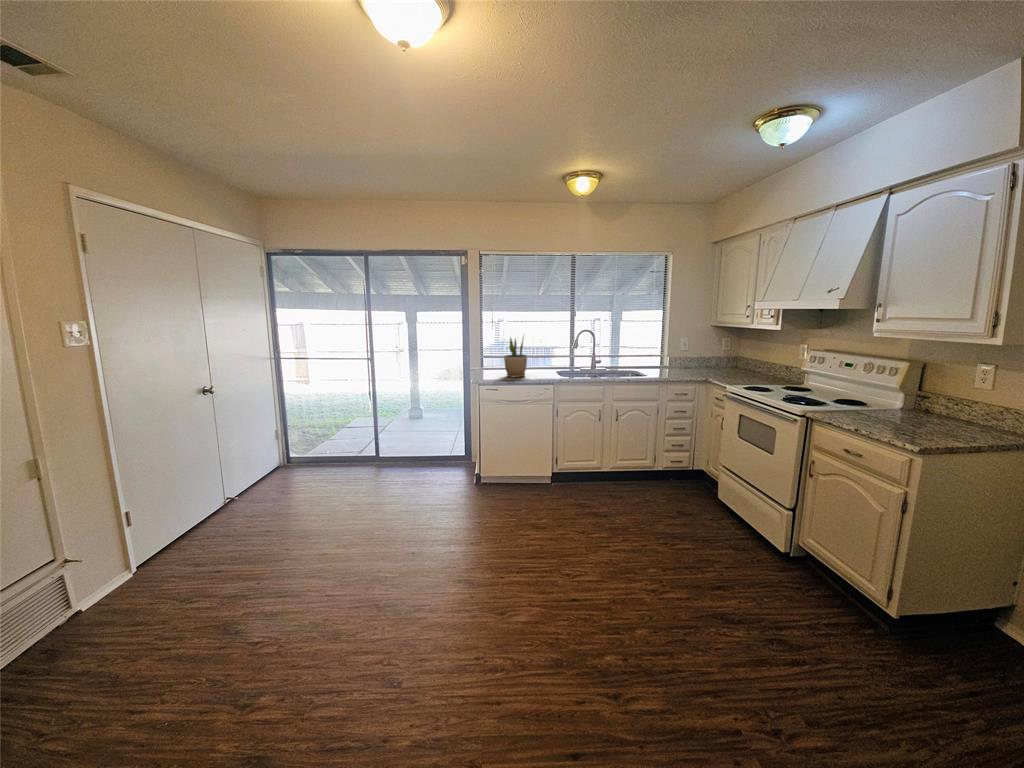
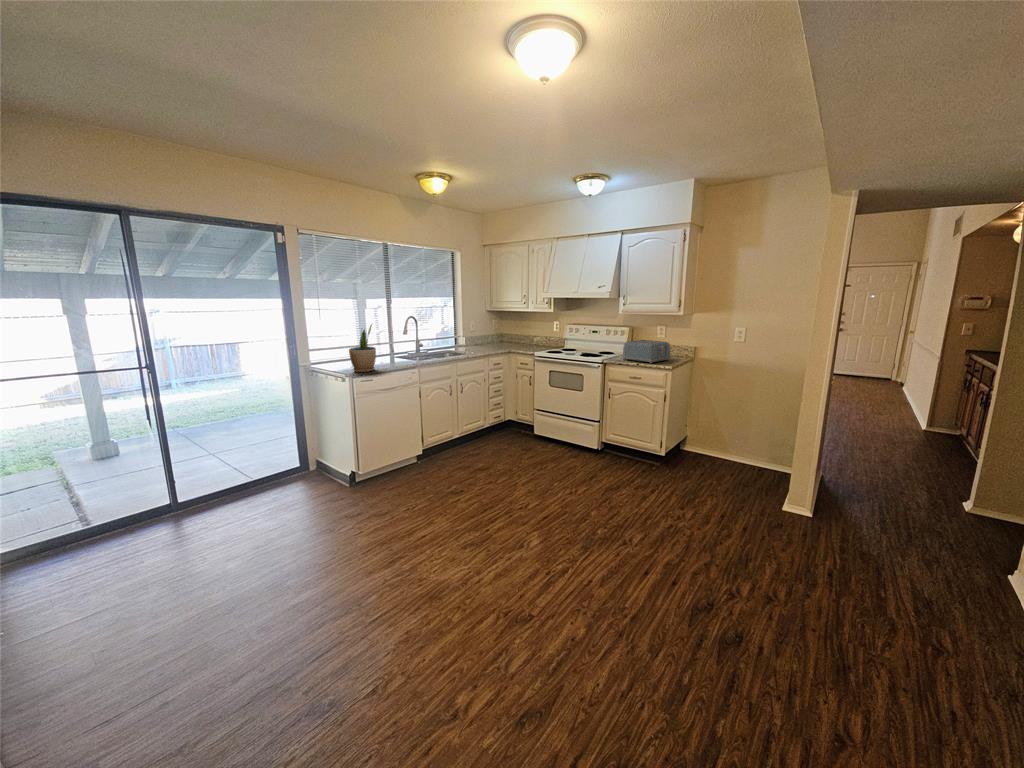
toaster: none [849,386,973,436] -> present [622,340,670,363]

